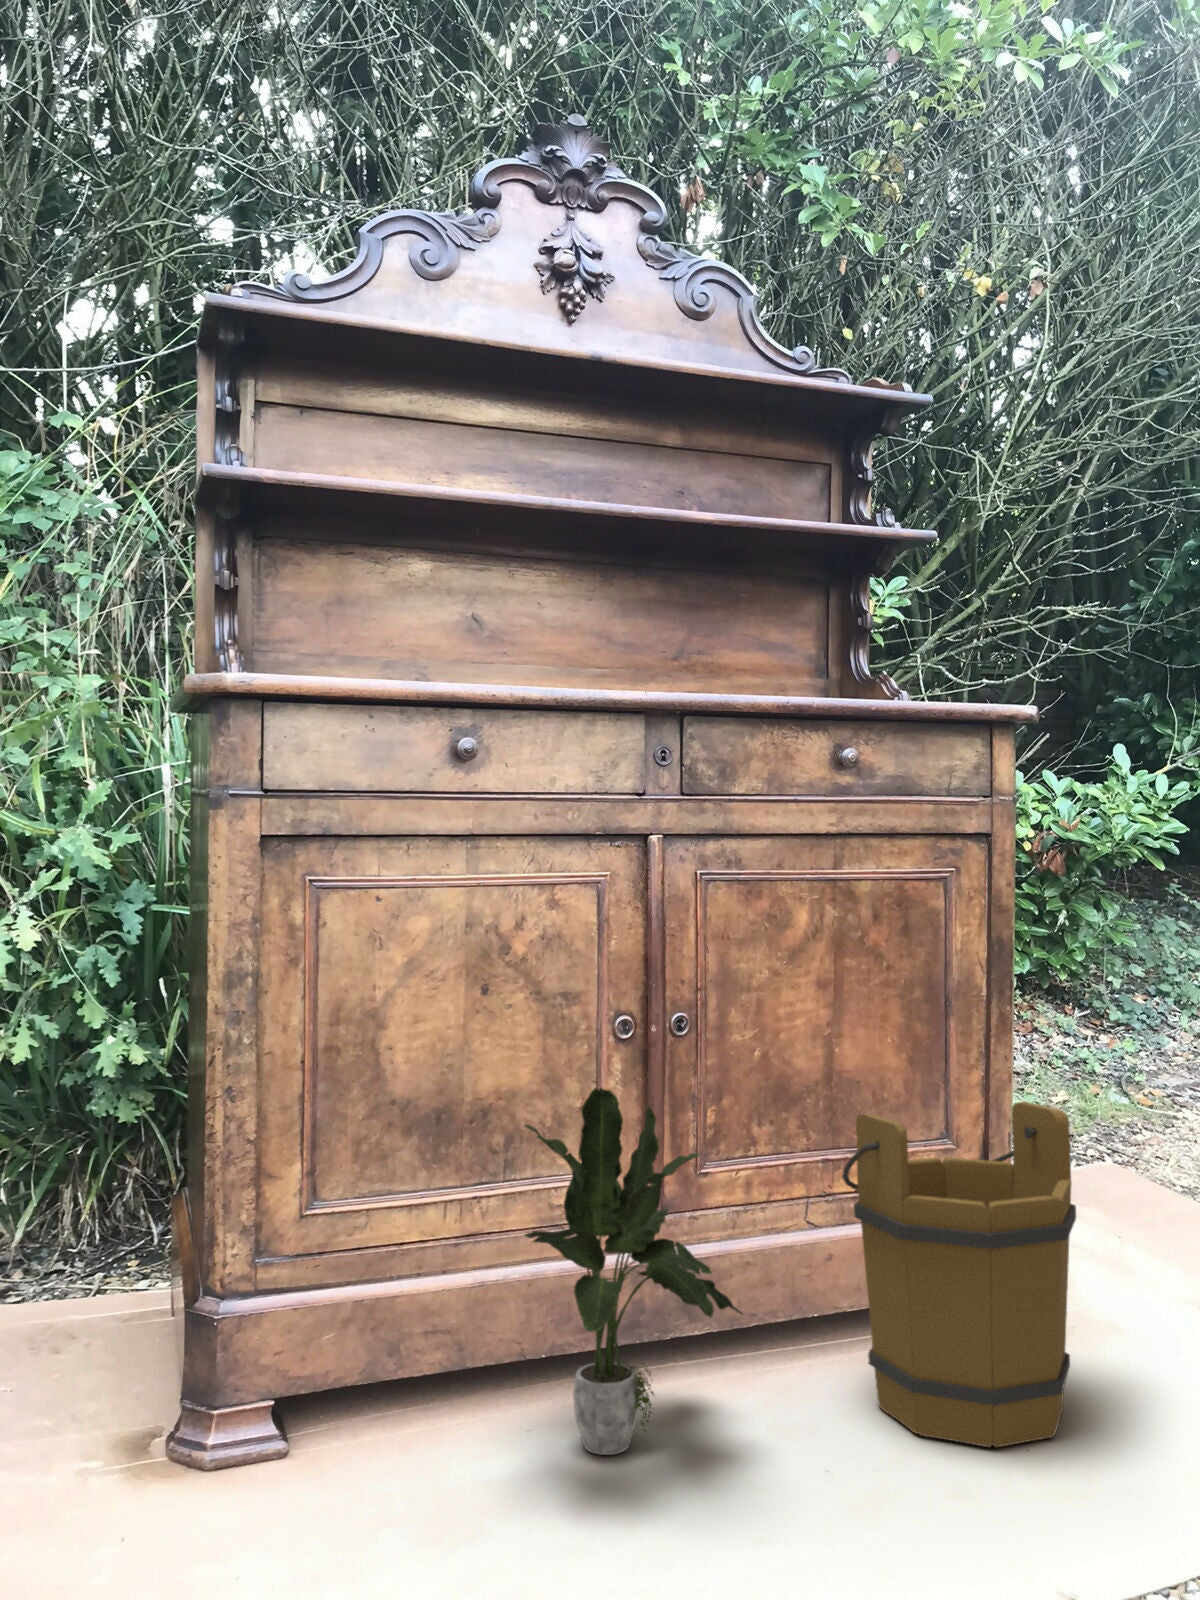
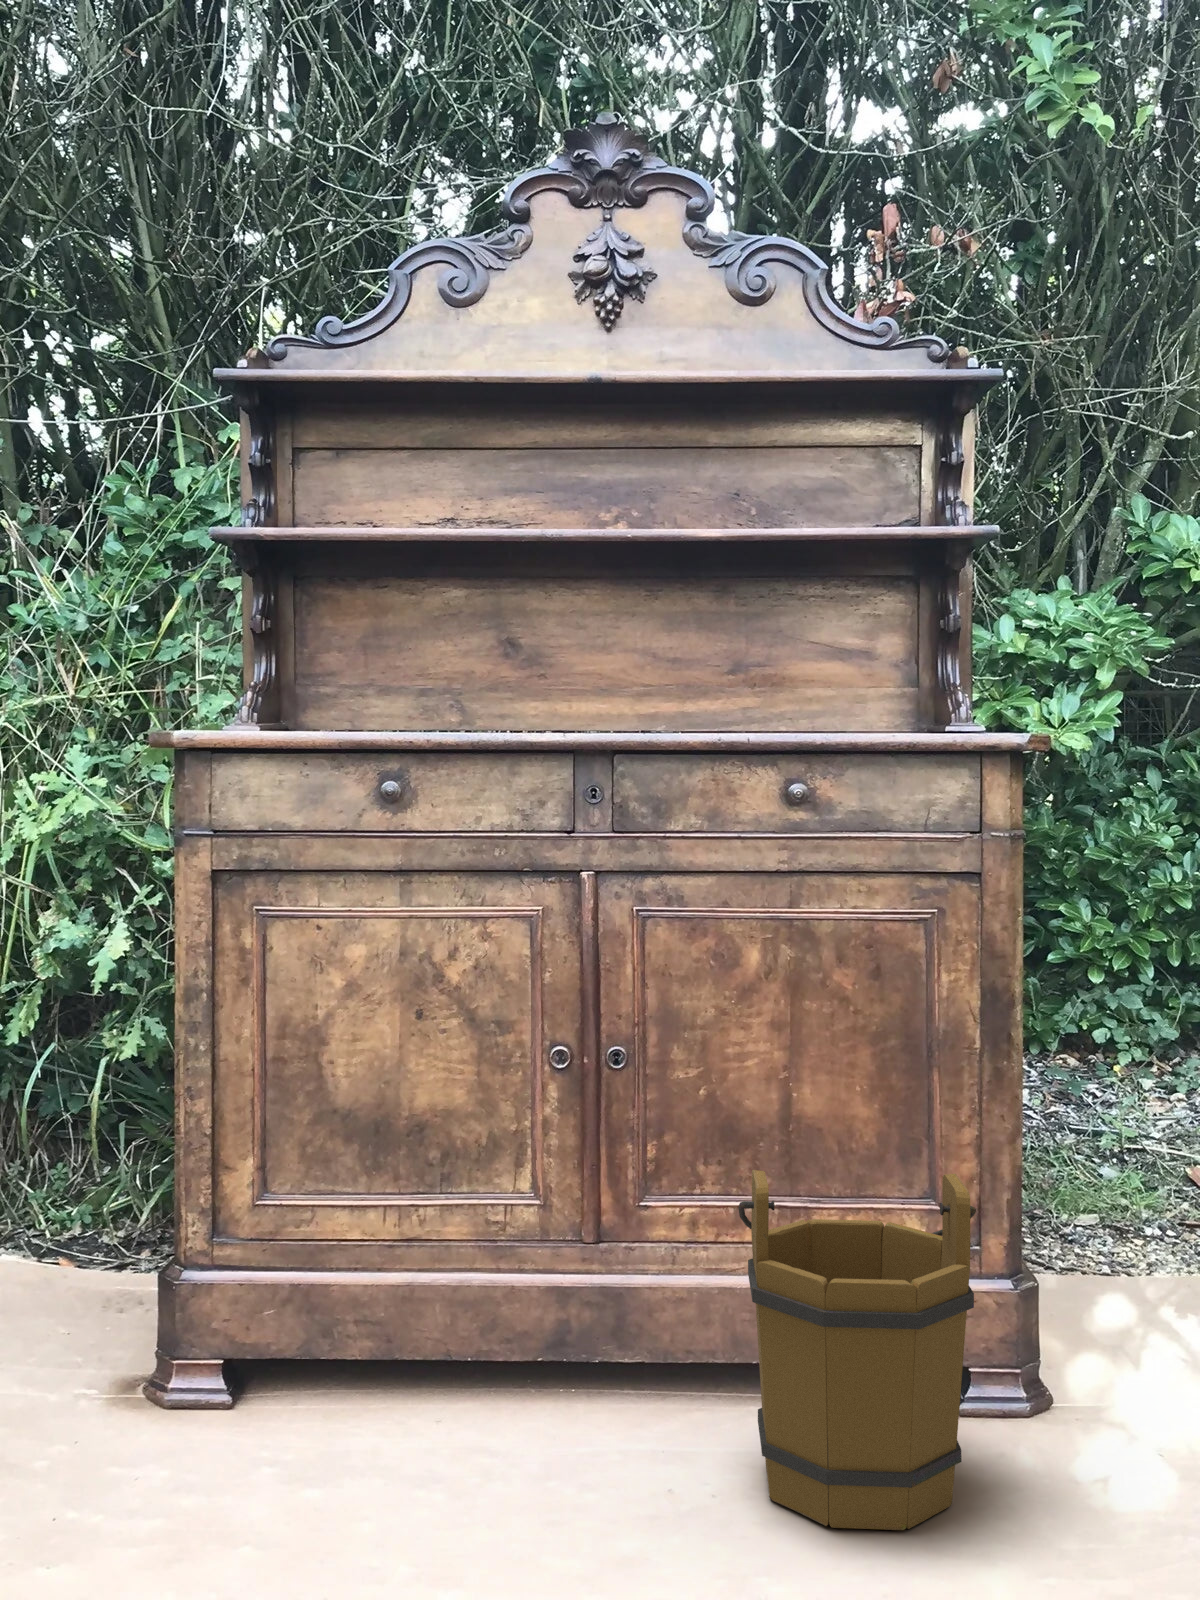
potted plant: present [523,1088,742,1455] -> none [374,1118,602,1460]

